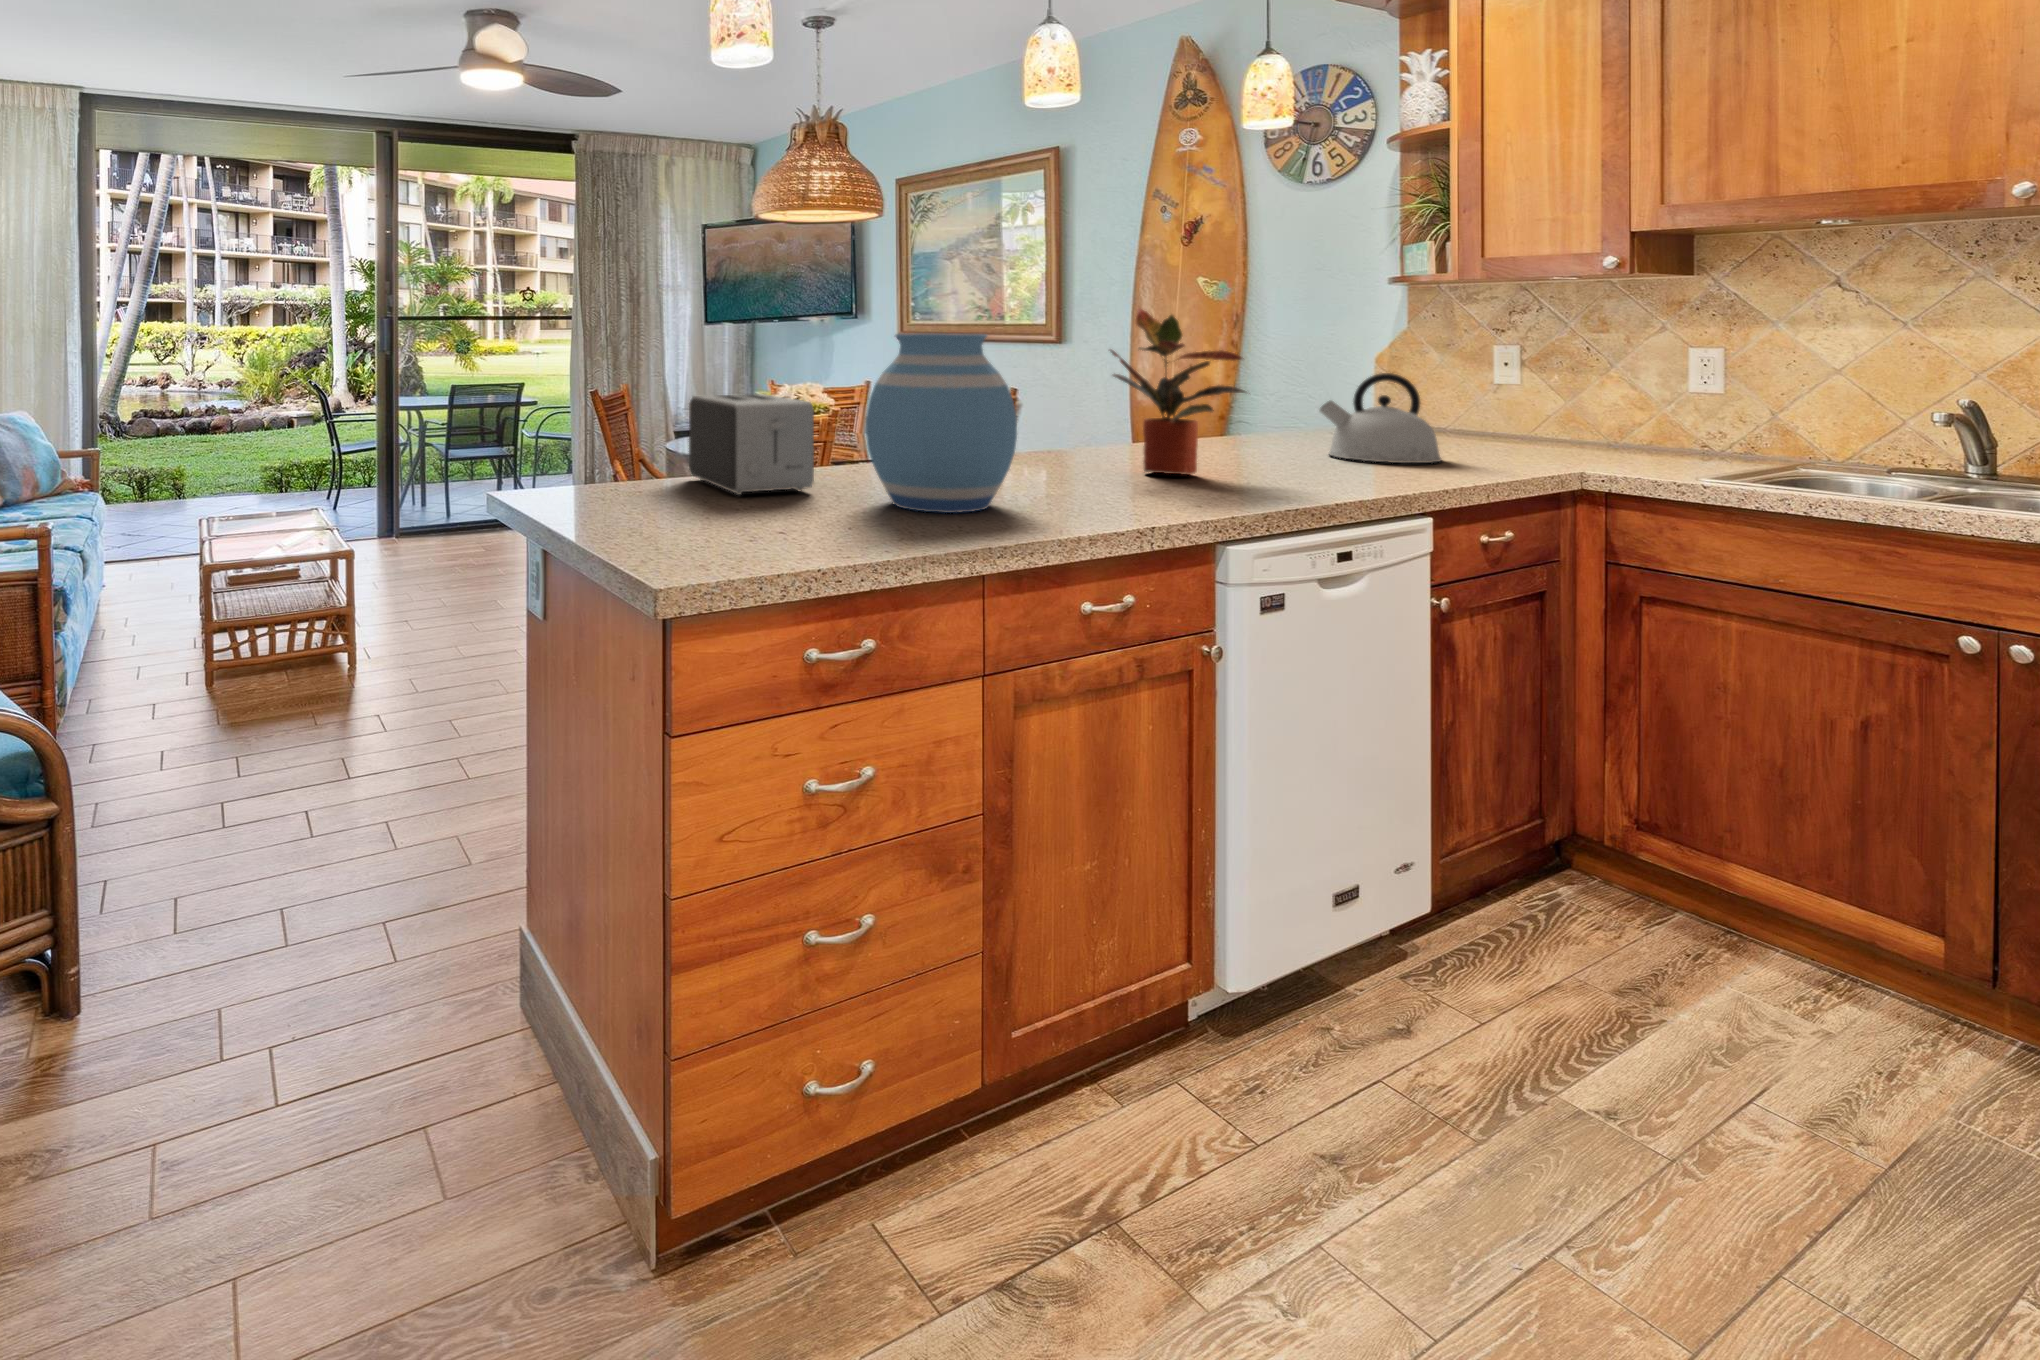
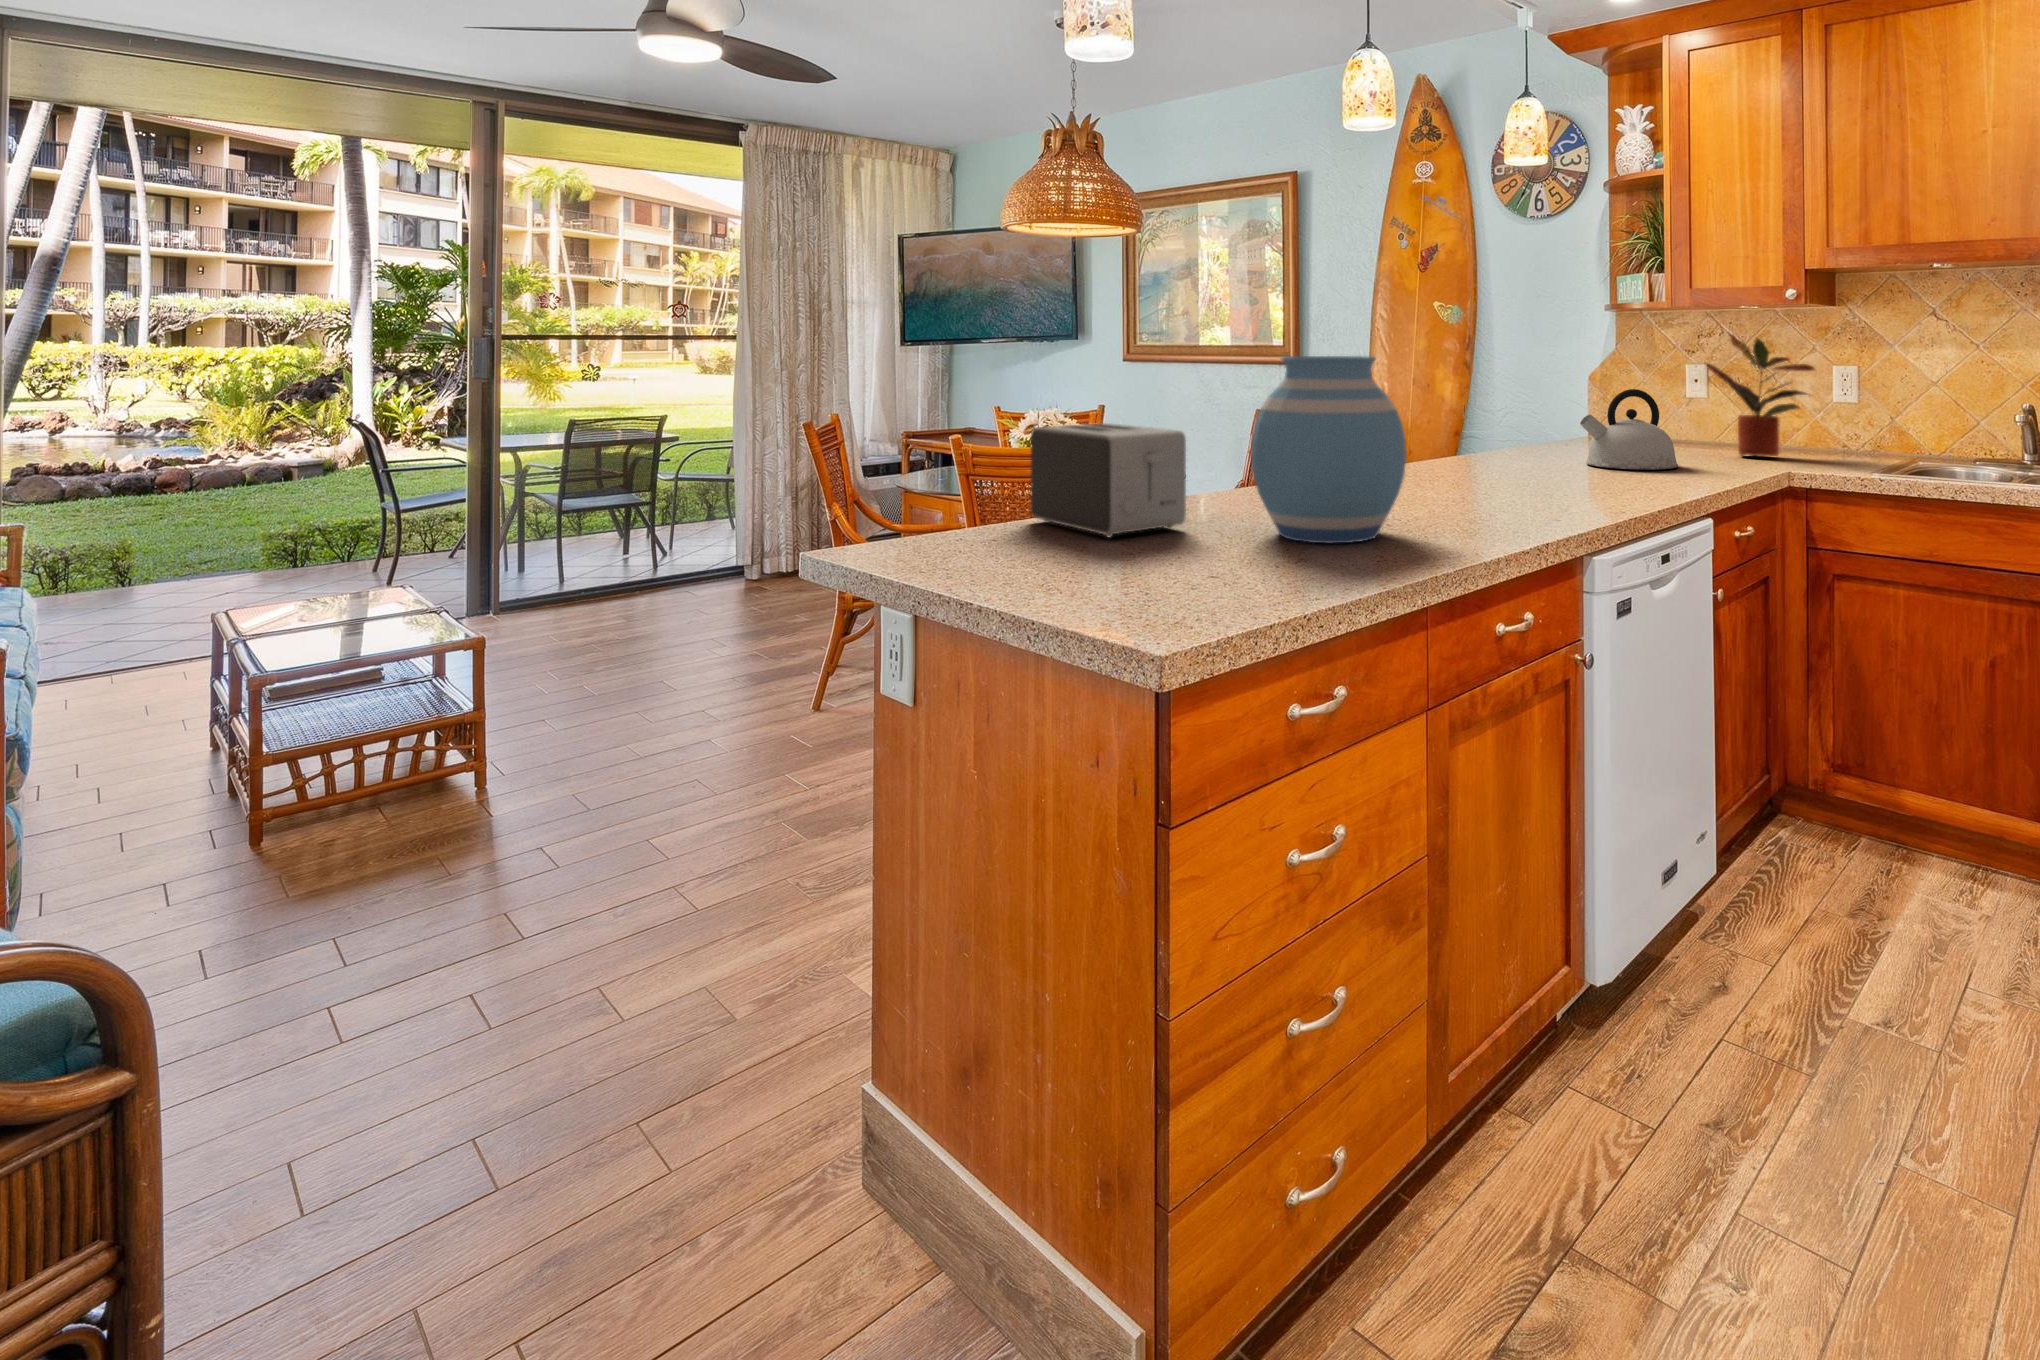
potted plant: present [1110,309,1246,475] -> present [1706,334,1815,456]

